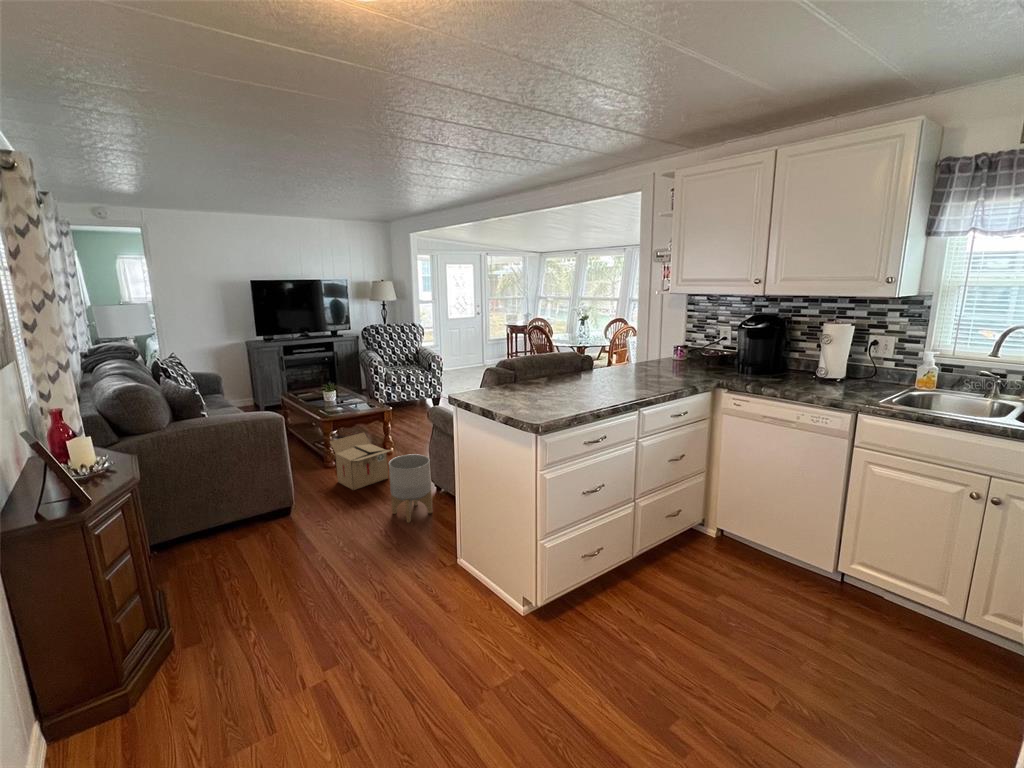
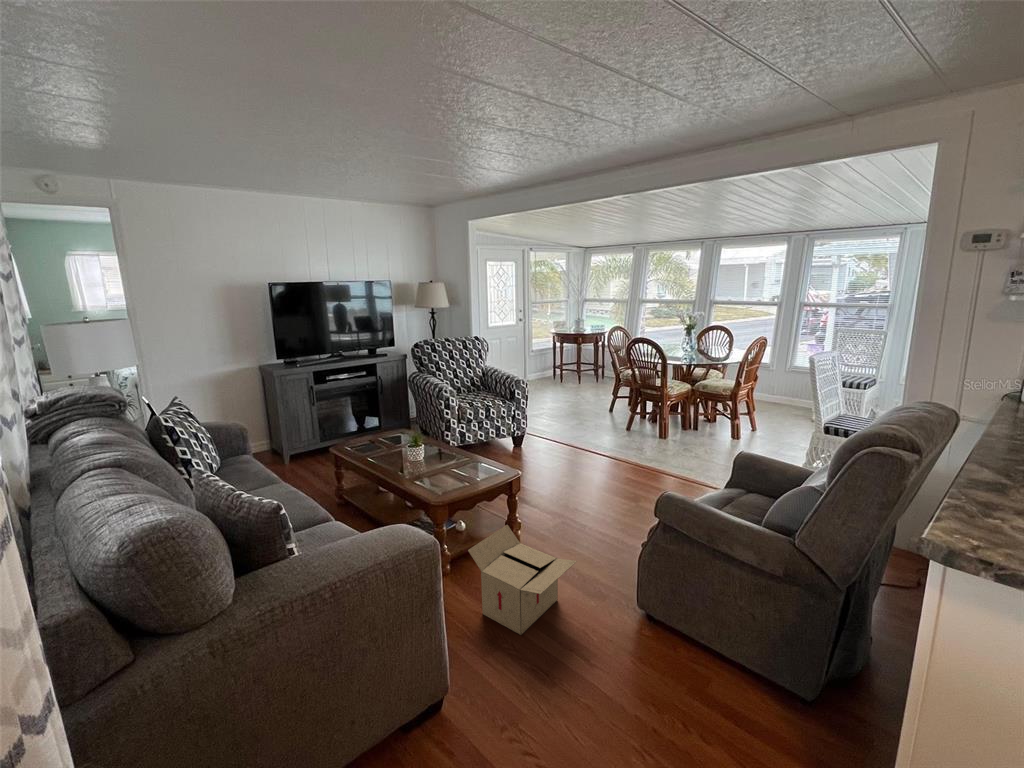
planter: present [389,454,432,522] -> none [628,589,705,725]

